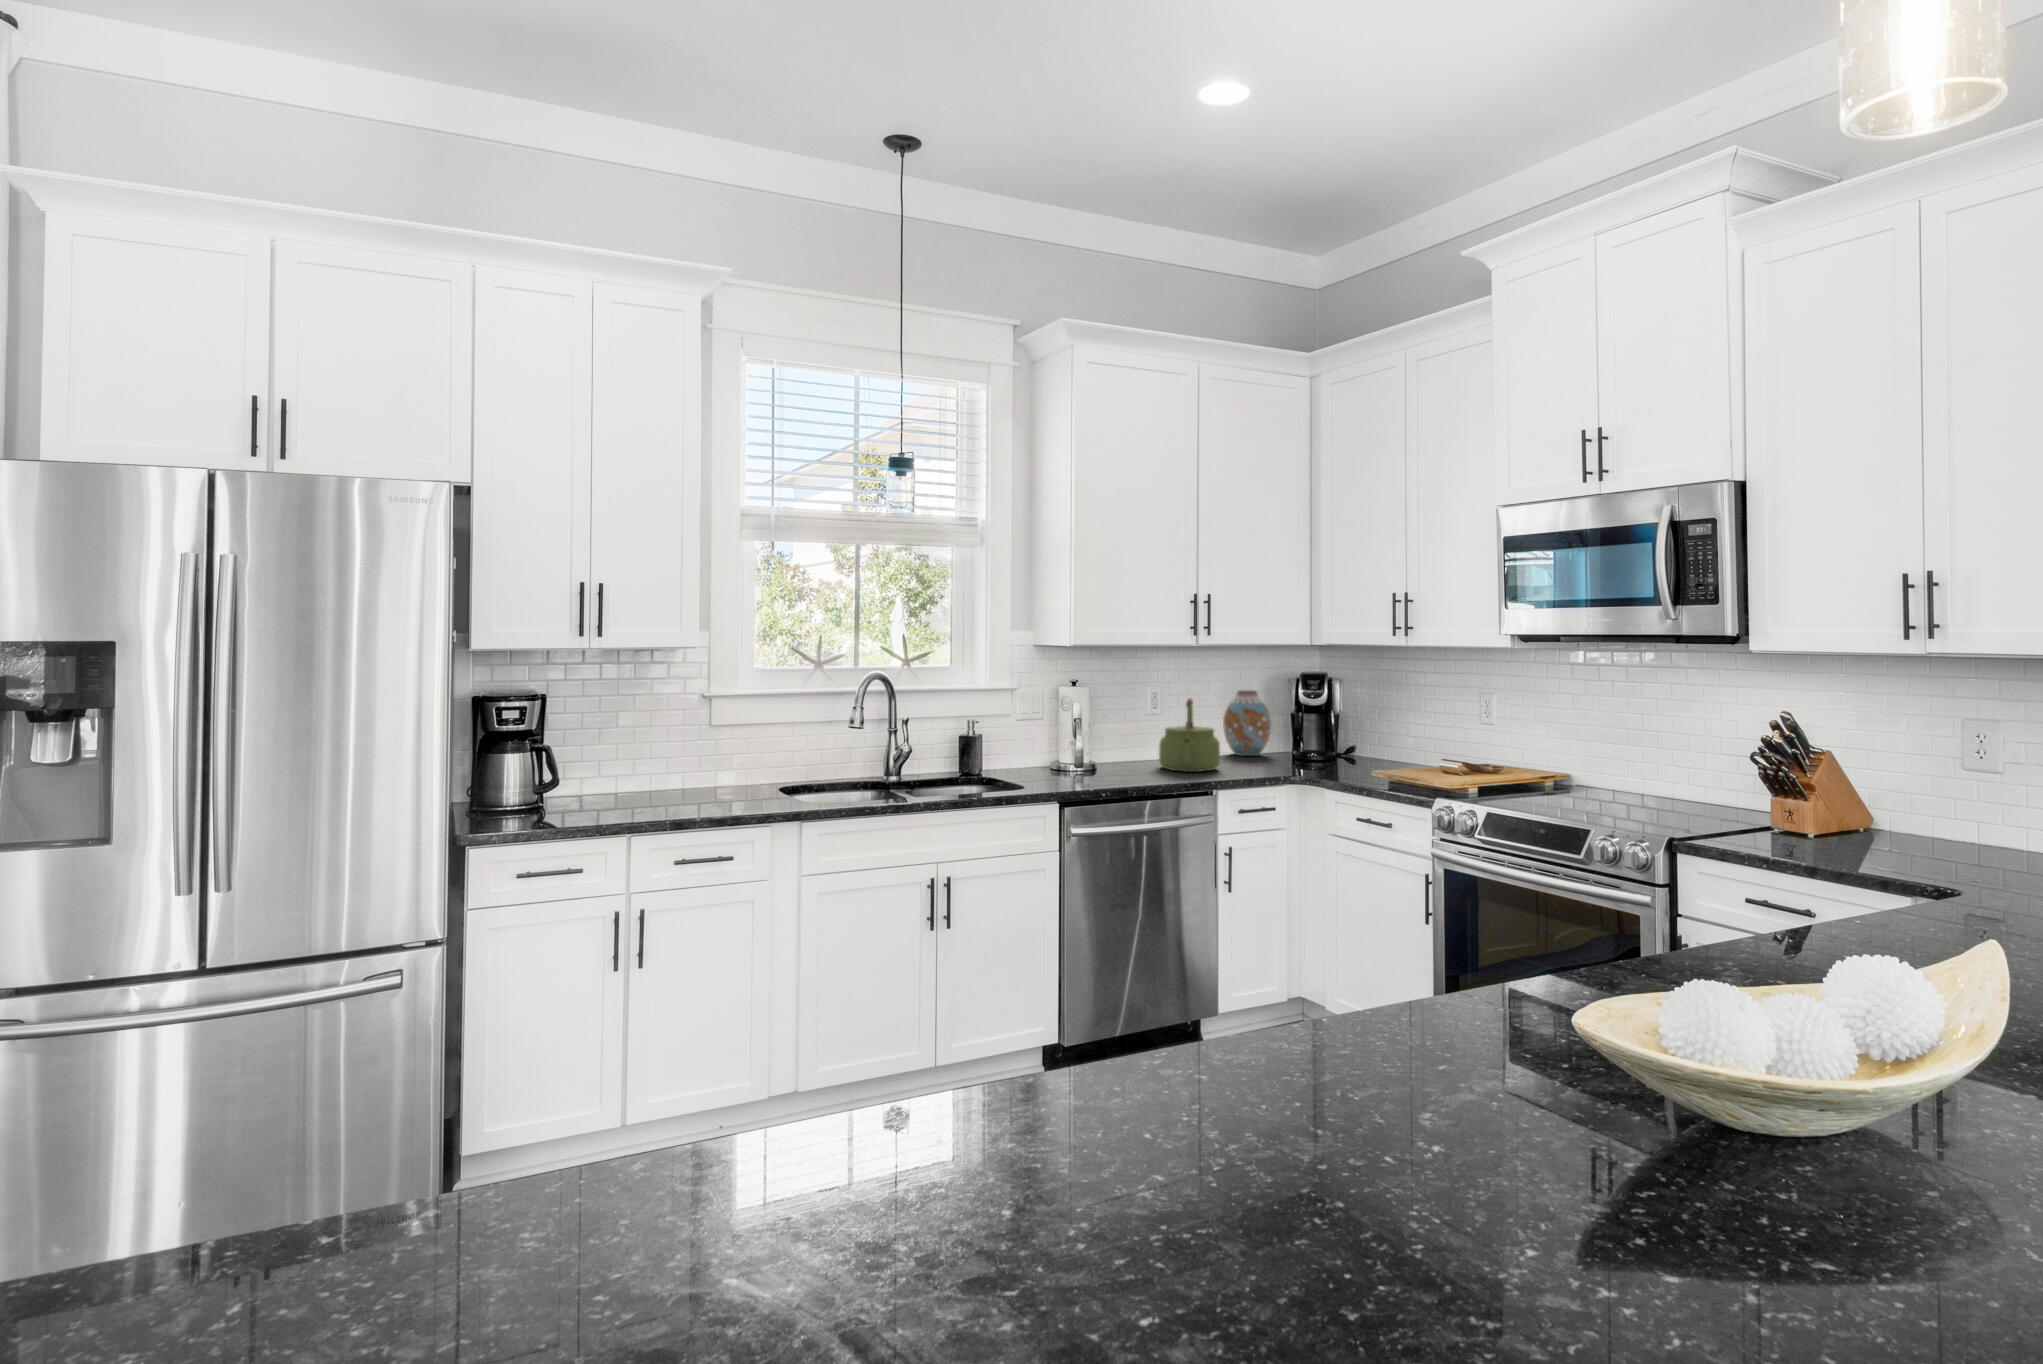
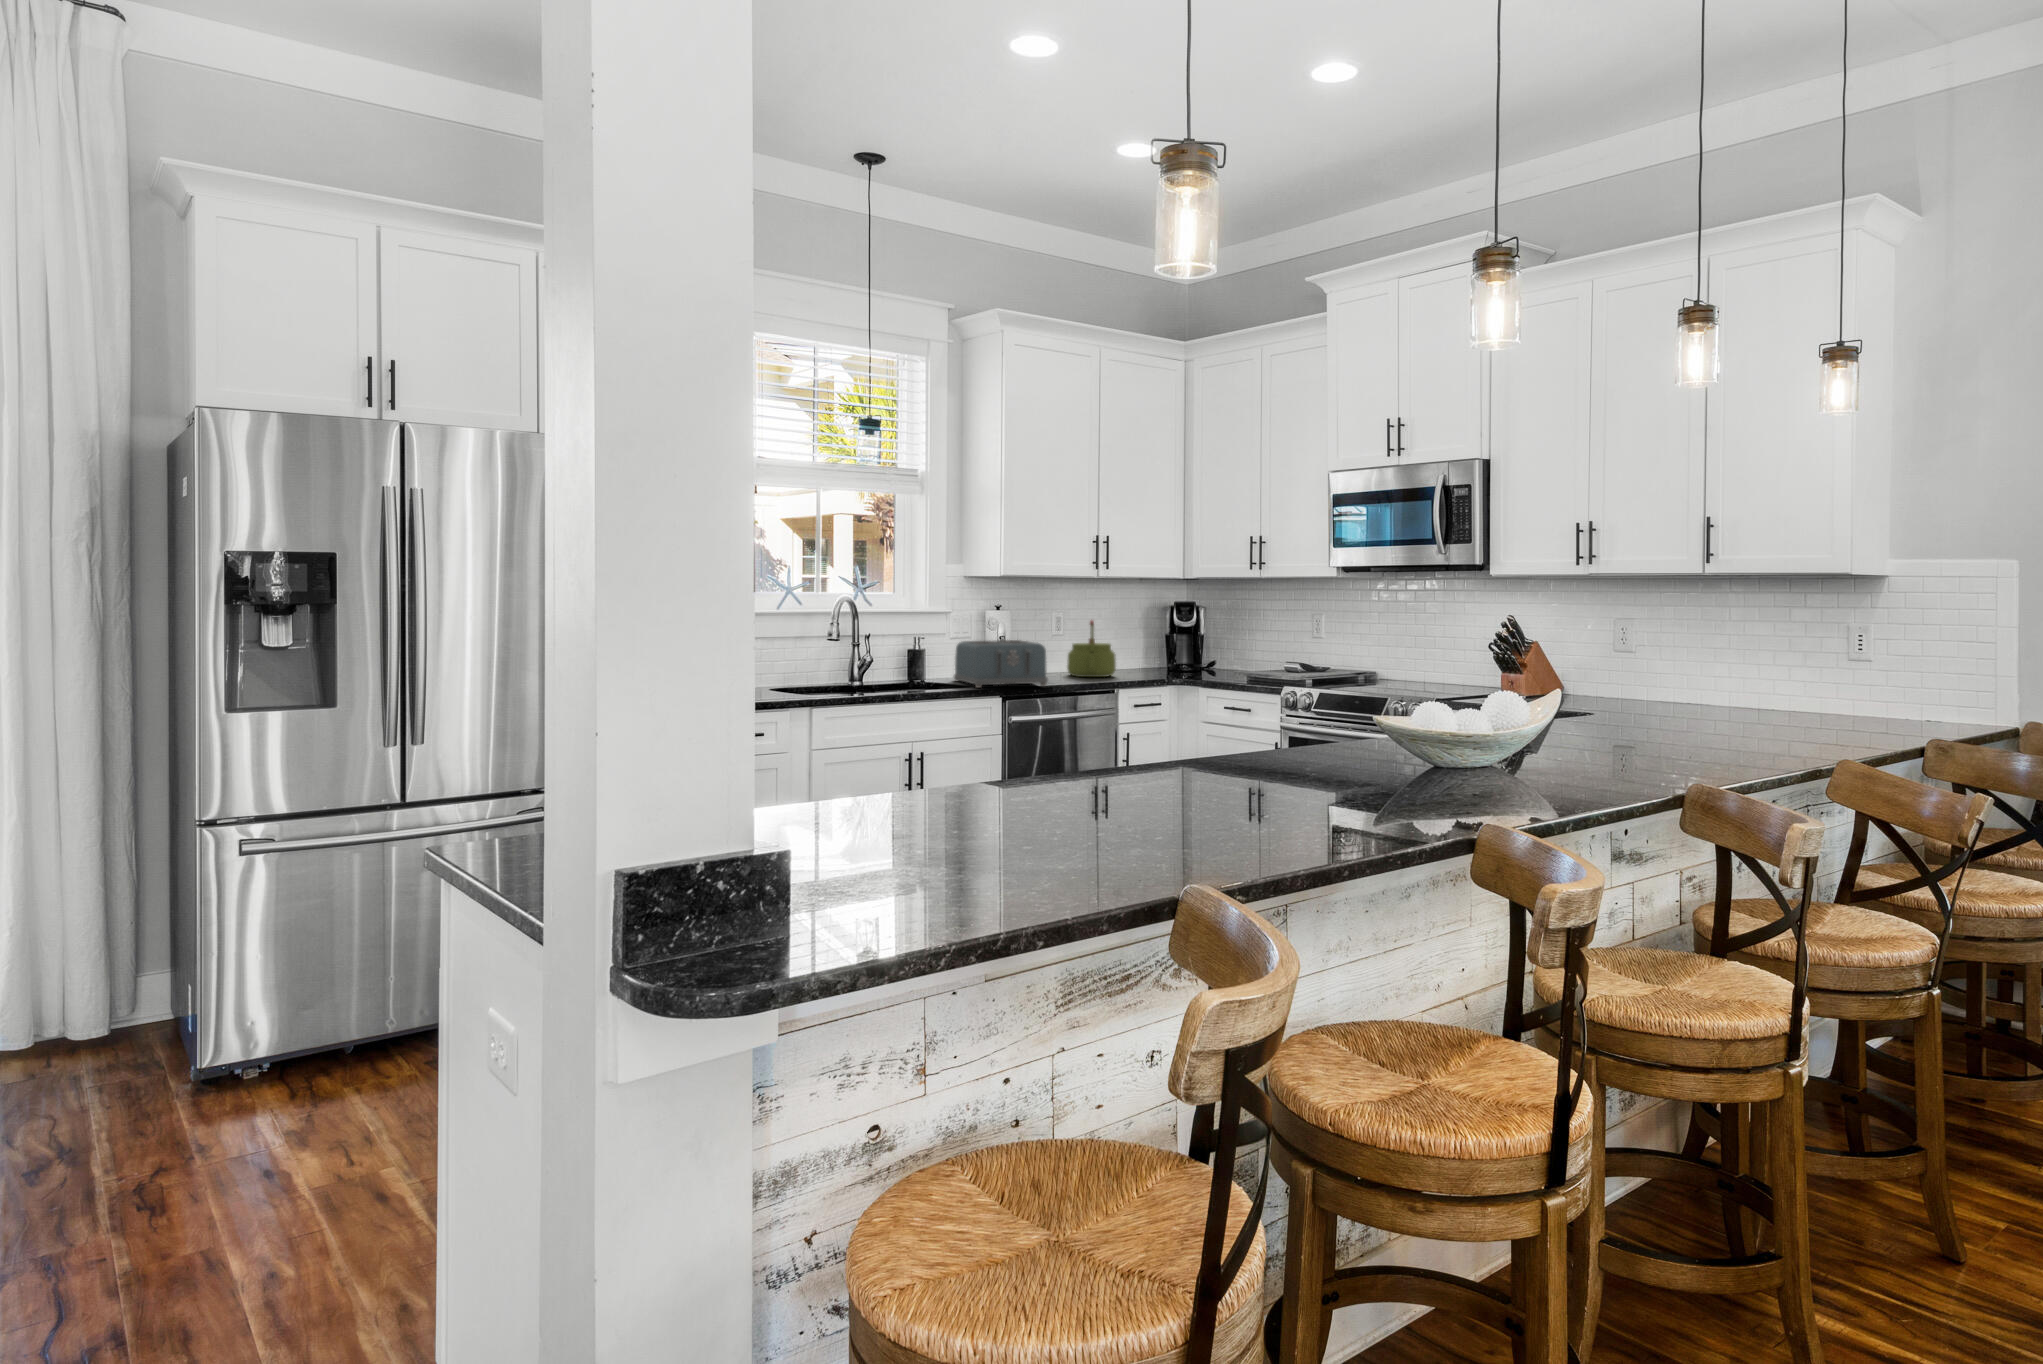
vase: present [1223,689,1271,756] -> none [1113,615,1151,668]
toaster: none [1010,726,1123,791] -> present [954,640,1048,688]

